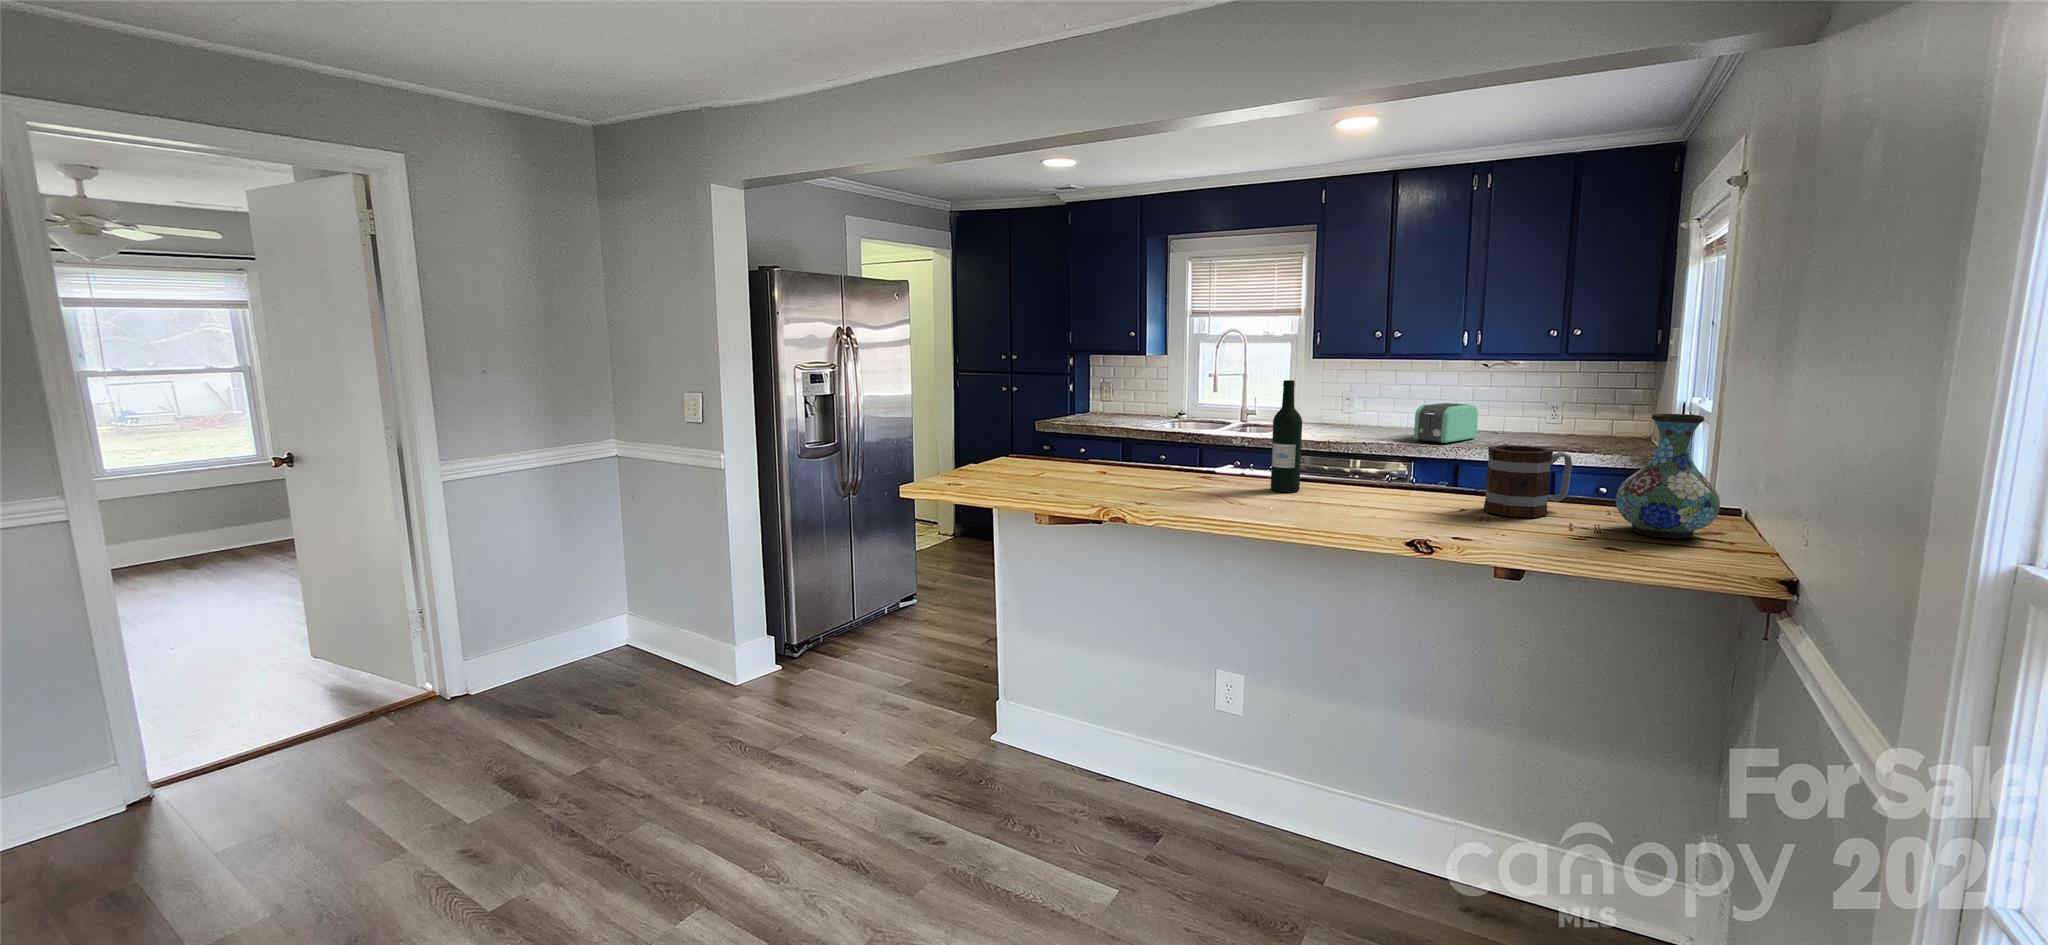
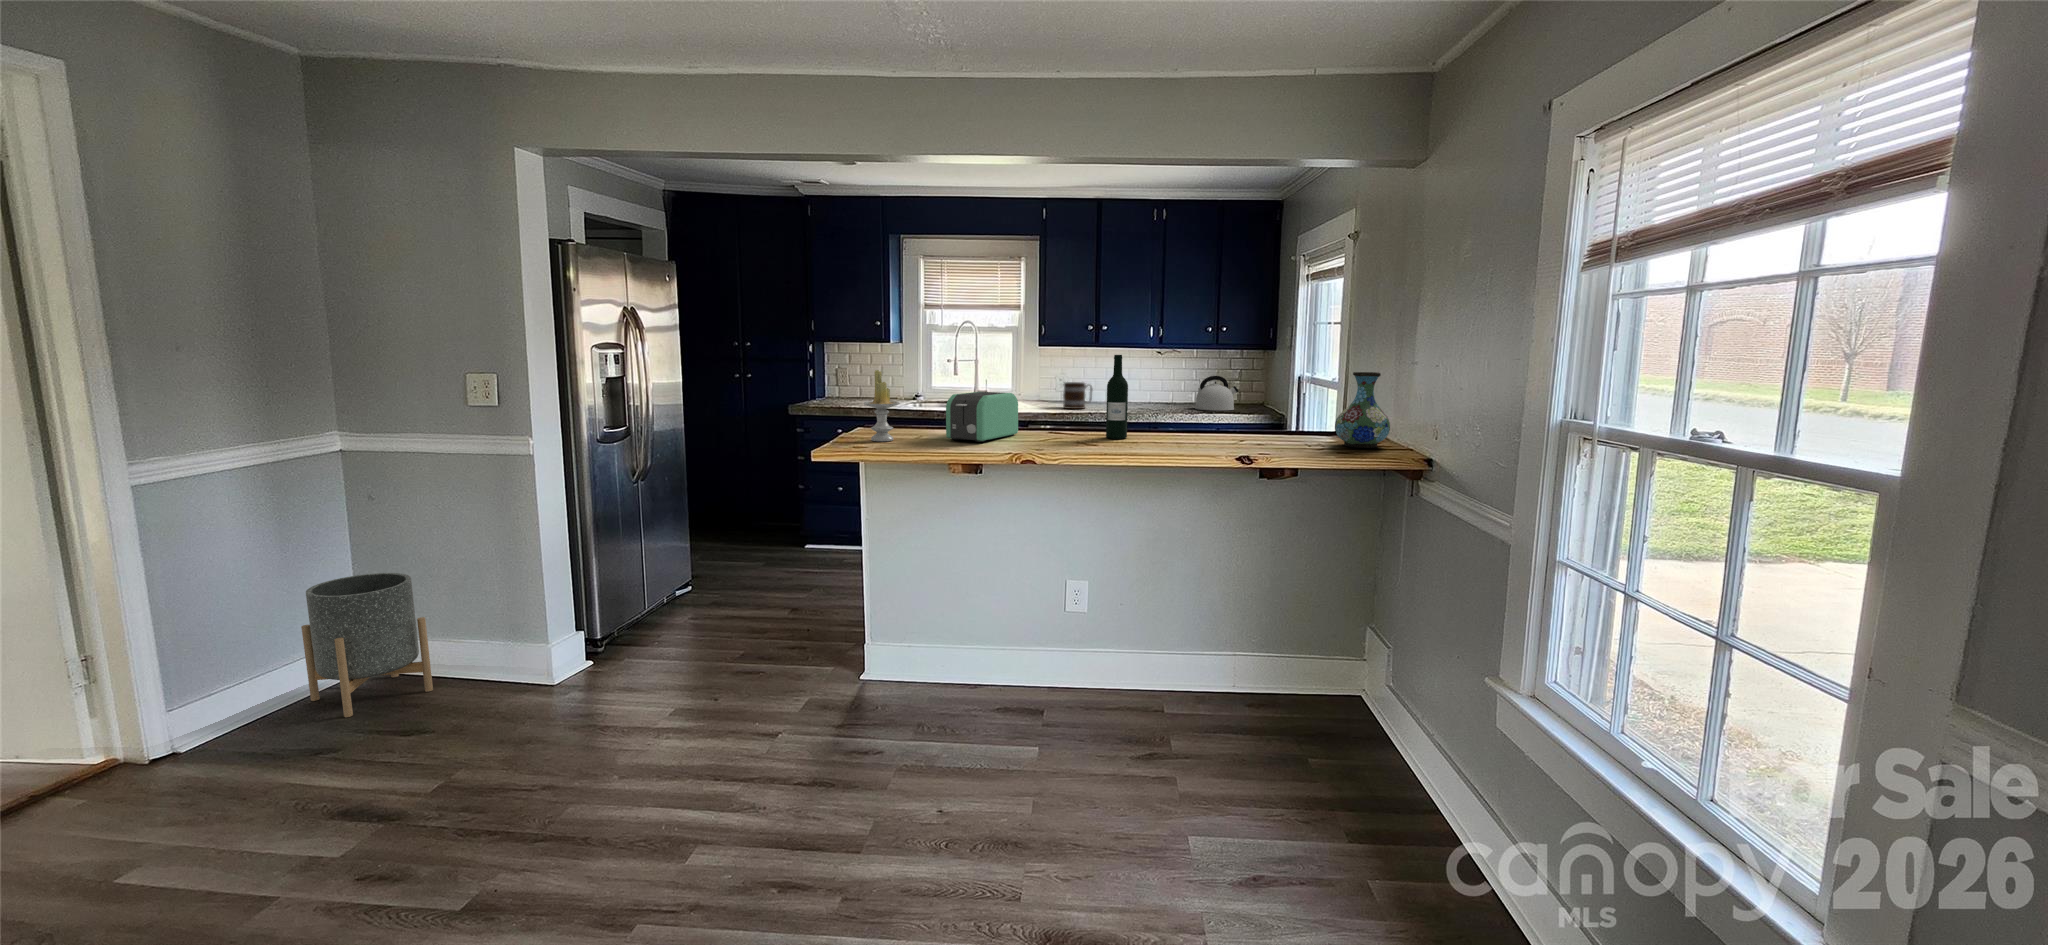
candle: none [984,396,1025,478] -> present [864,370,899,441]
kettle: none [1517,397,1585,444] -> present [1195,376,1238,410]
toaster: present [1414,403,1478,443] -> present [946,392,1018,442]
mug: present [1484,445,1573,518] -> present [1063,382,1093,409]
planter: none [551,566,643,691] -> present [301,573,433,717]

